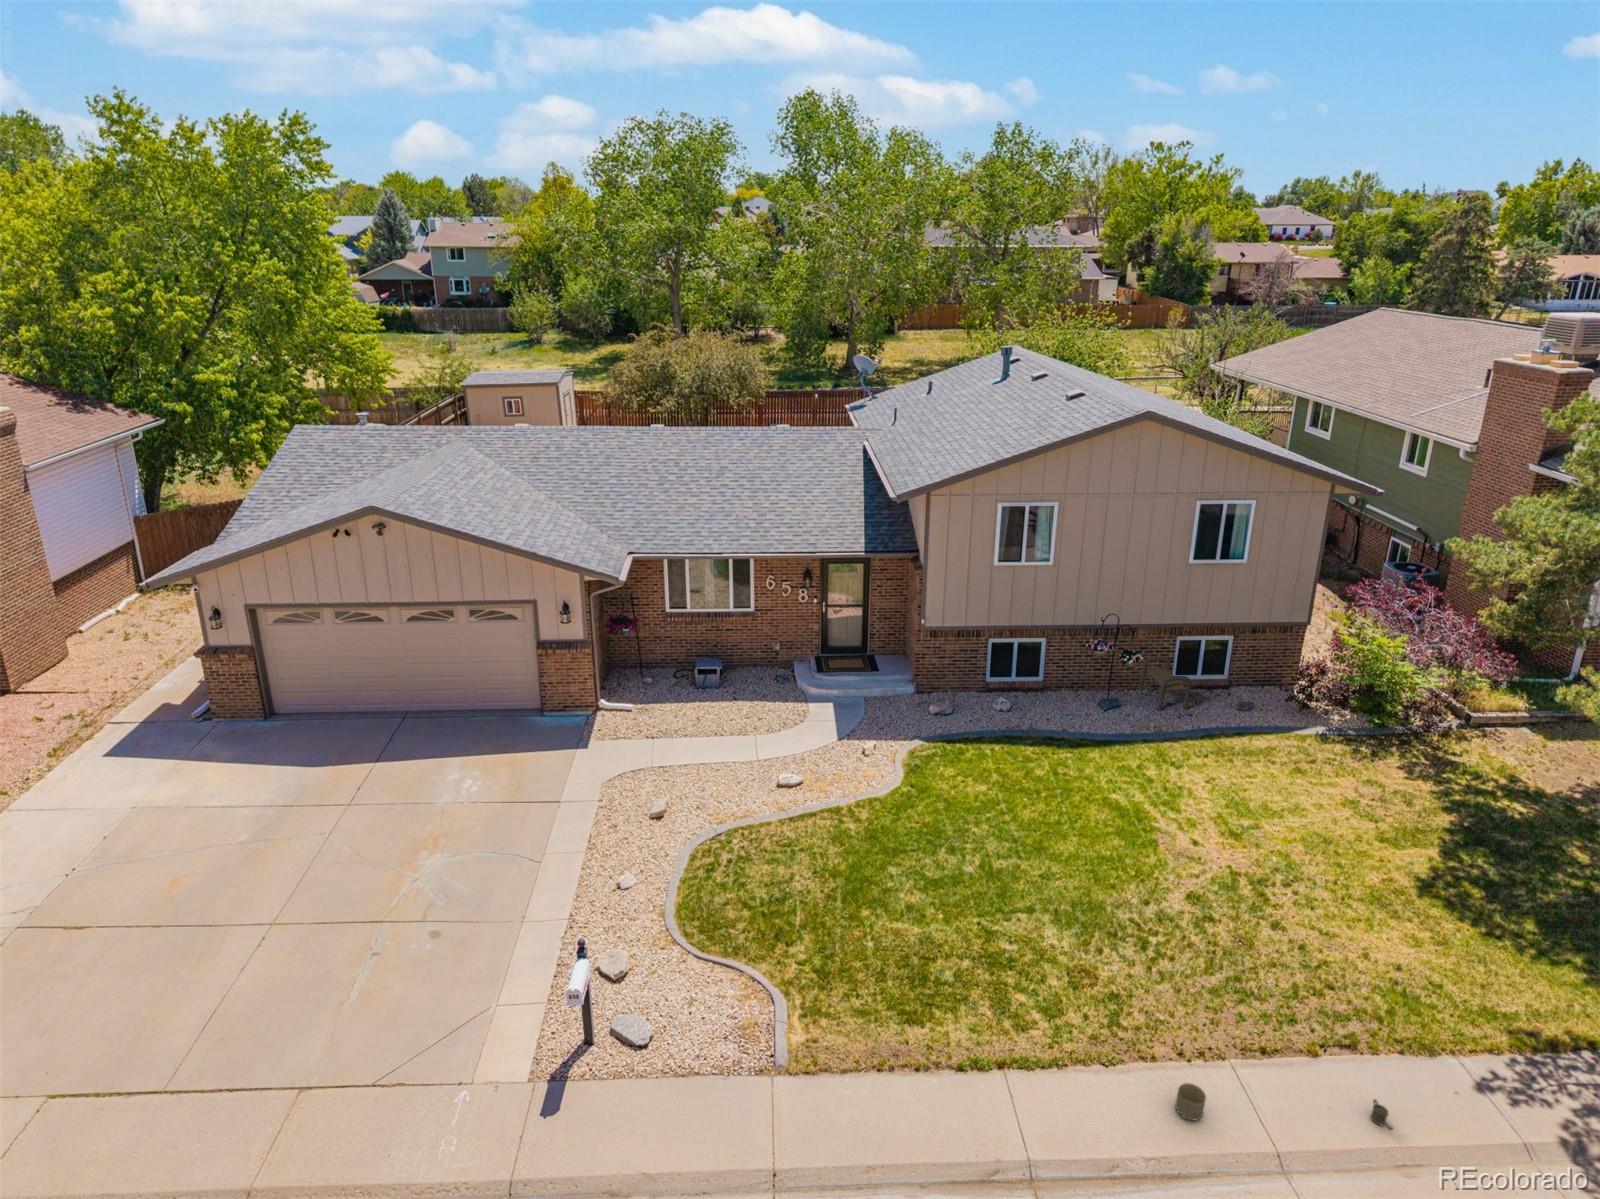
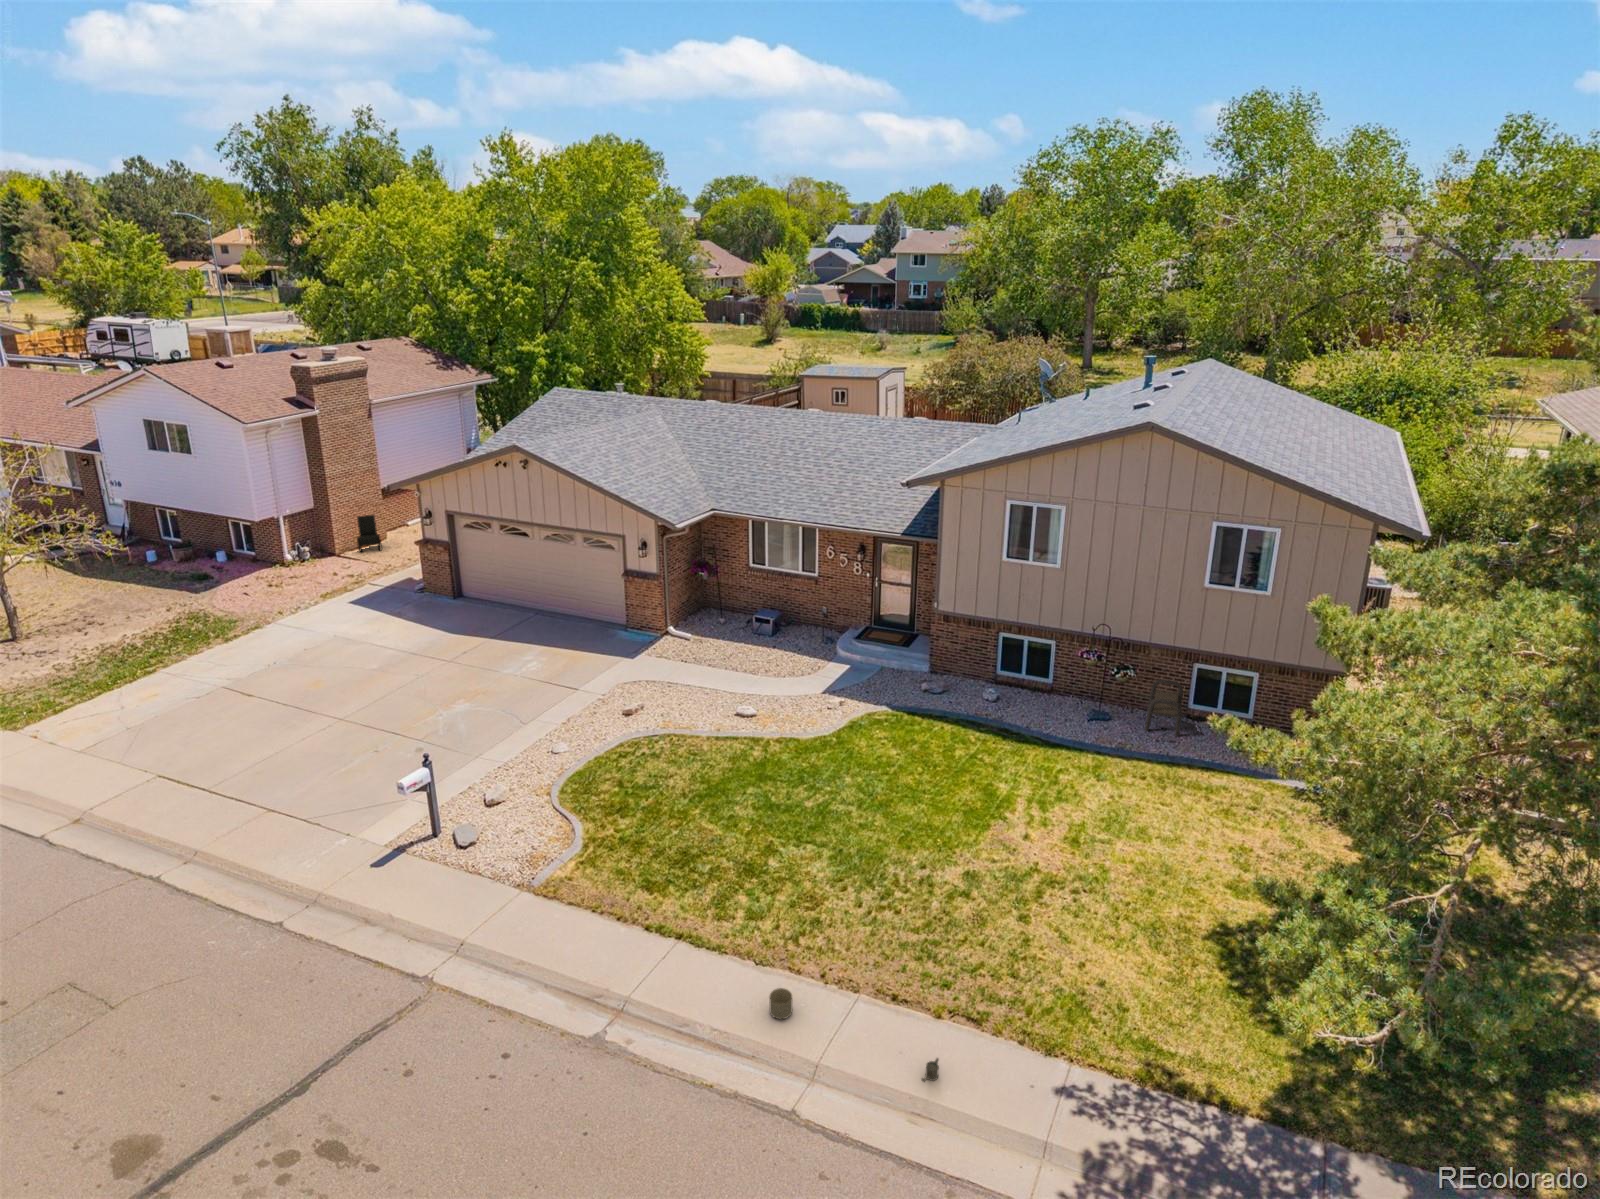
lounge chair: none [32,625,85,682] -> present [357,515,382,552]

